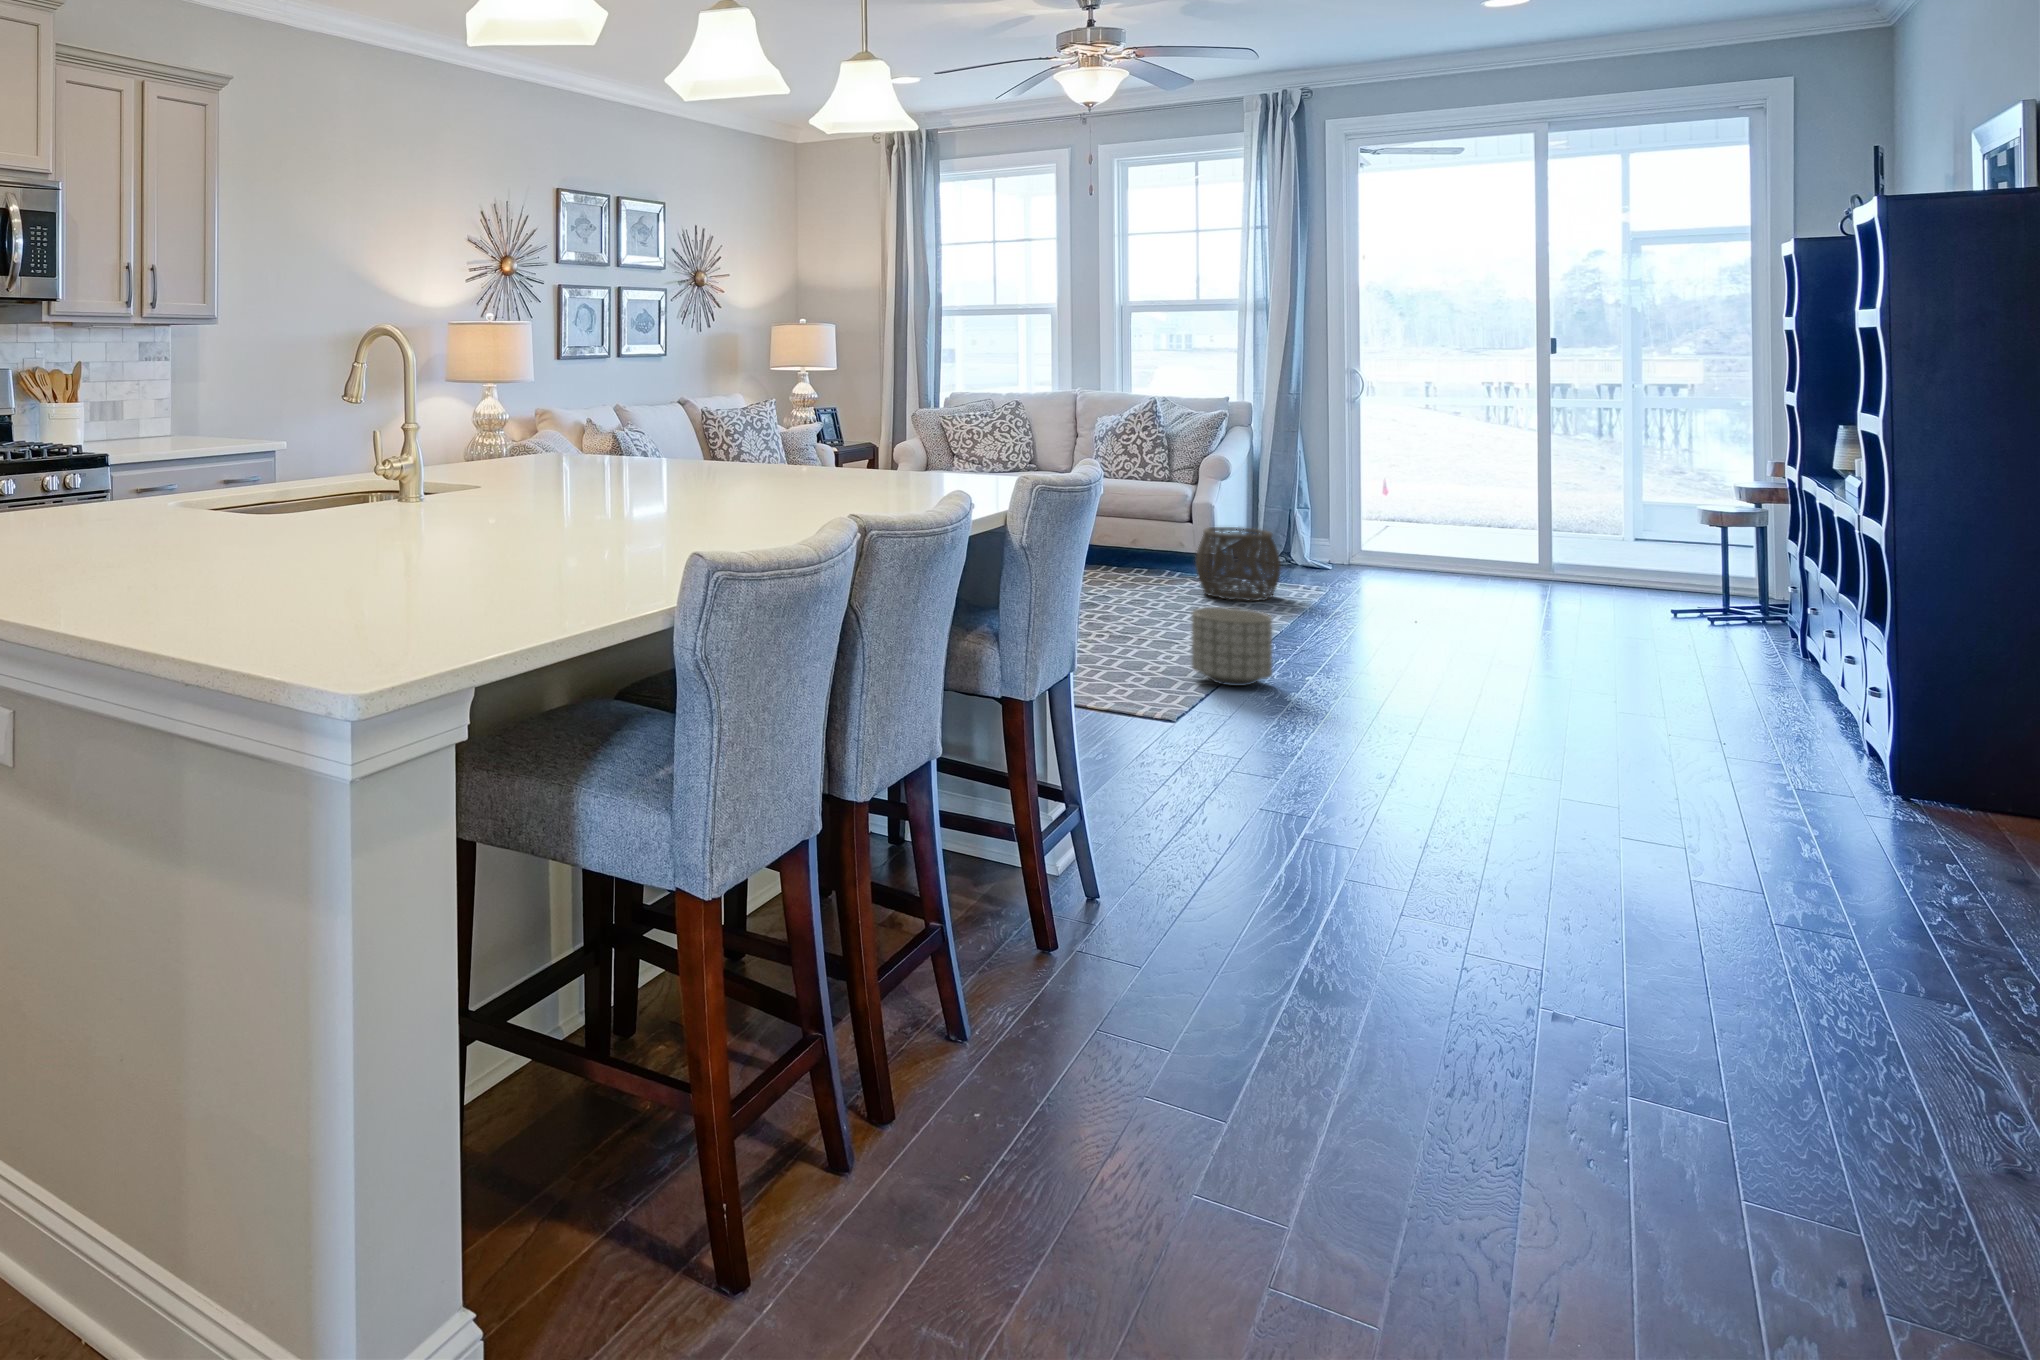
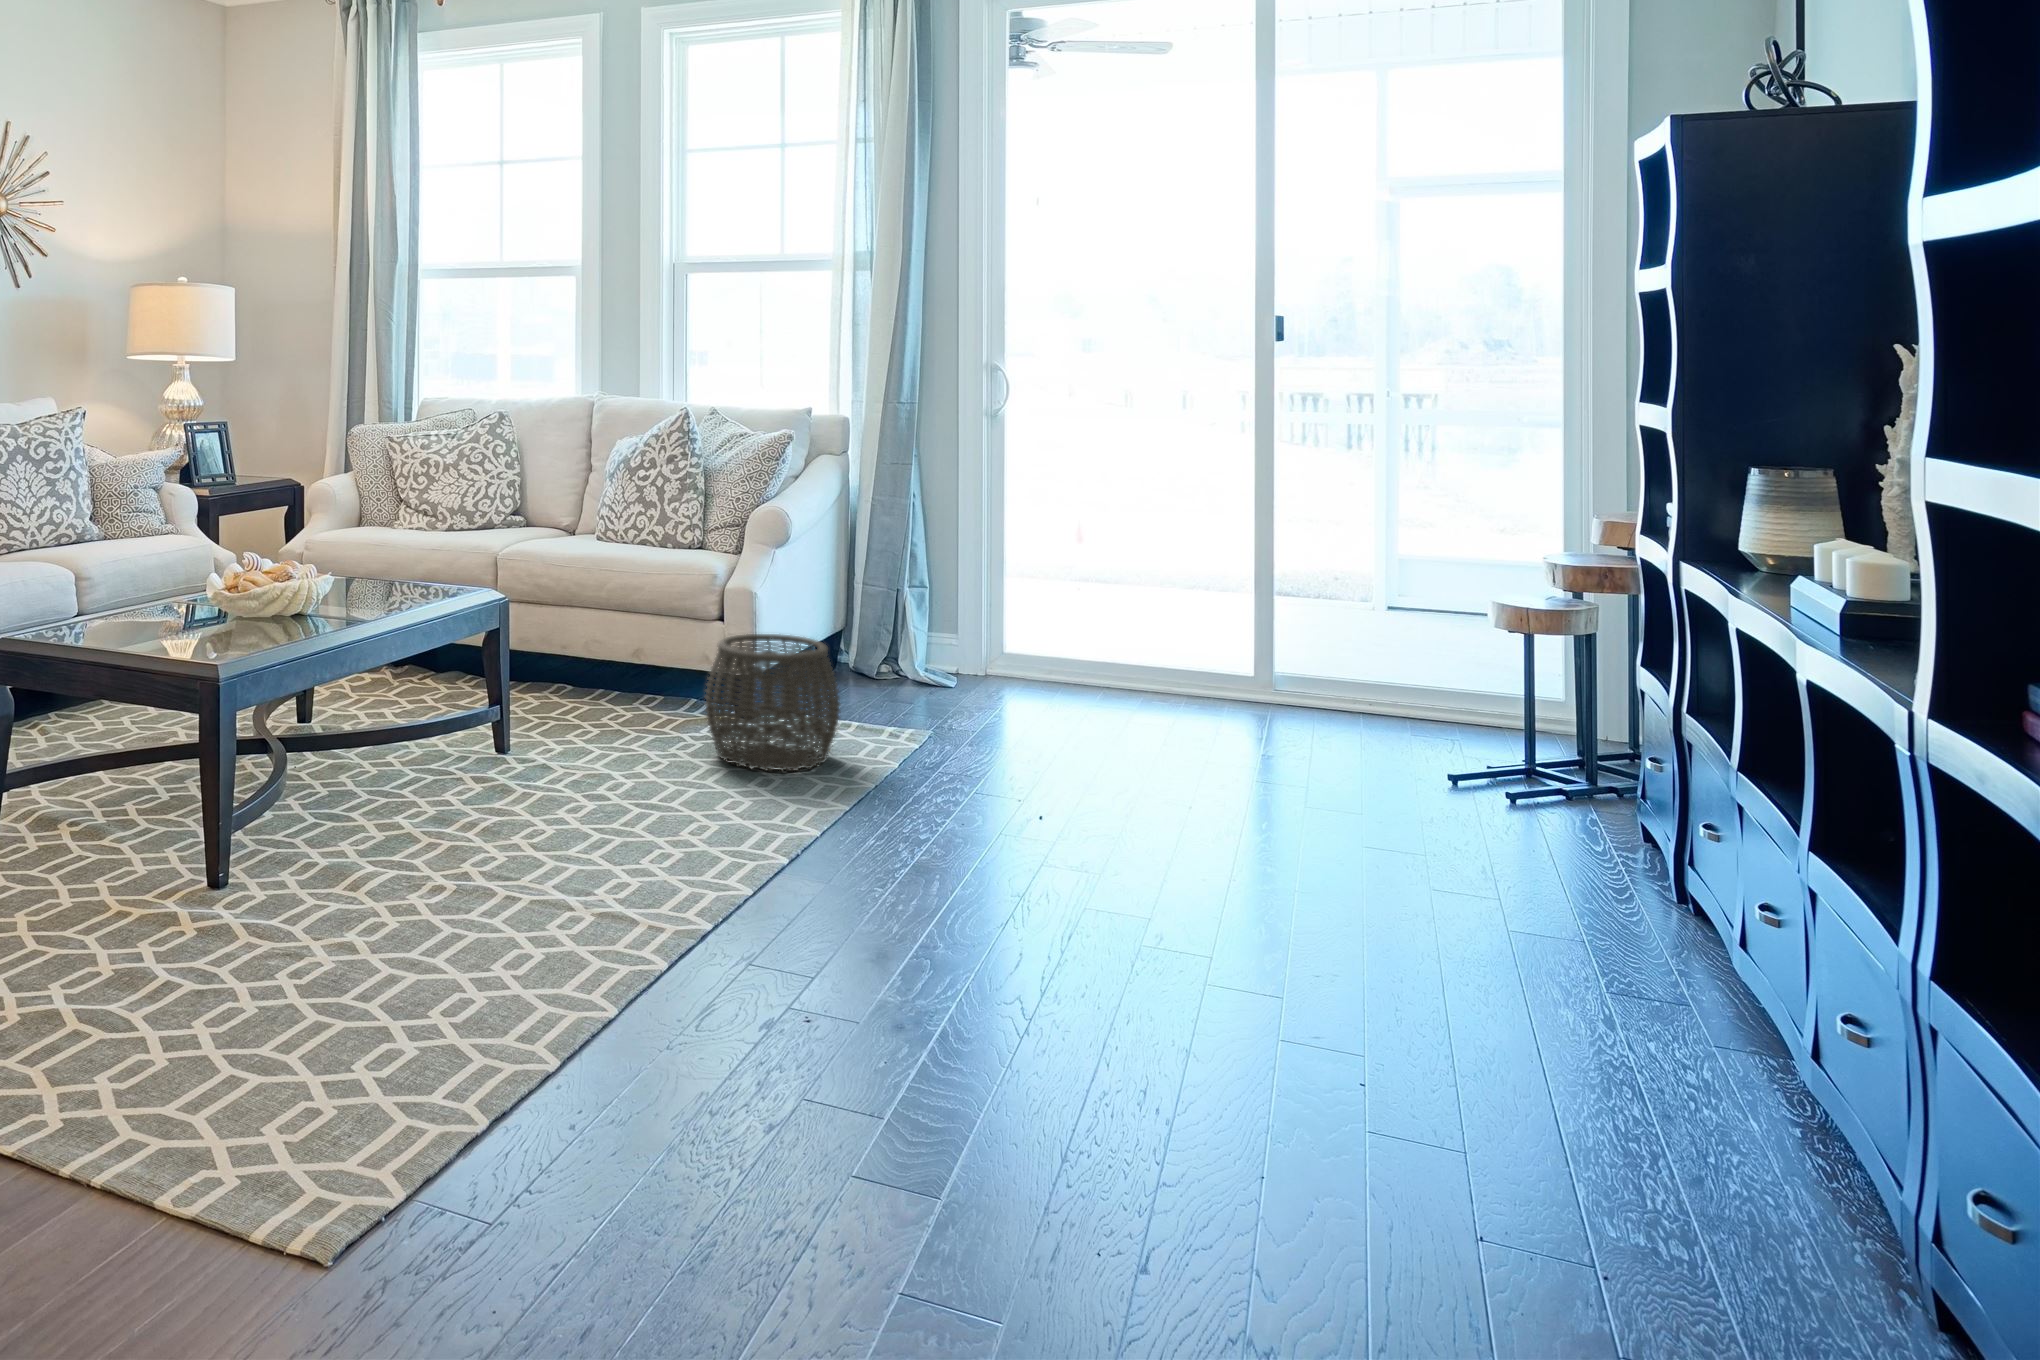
planter: present [1192,607,1272,686] -> none [531,869,692,1061]

